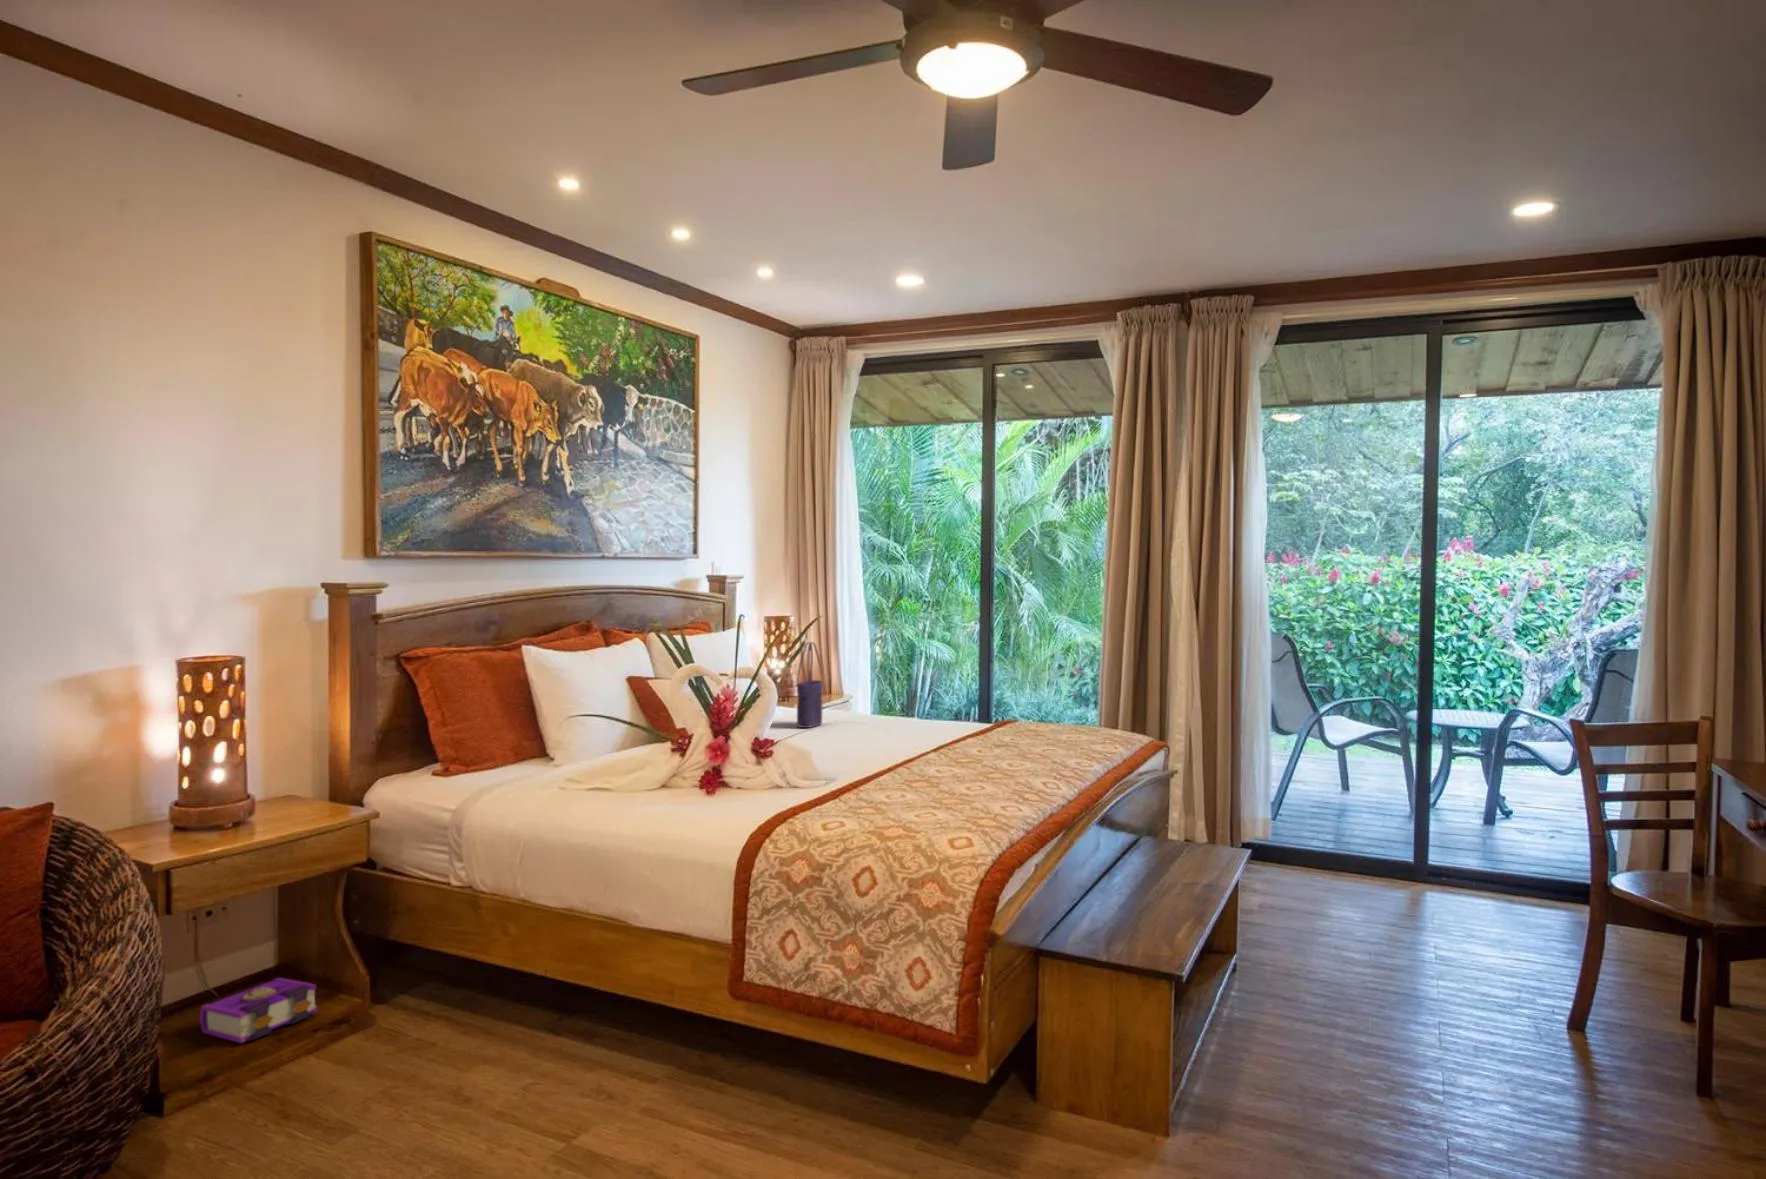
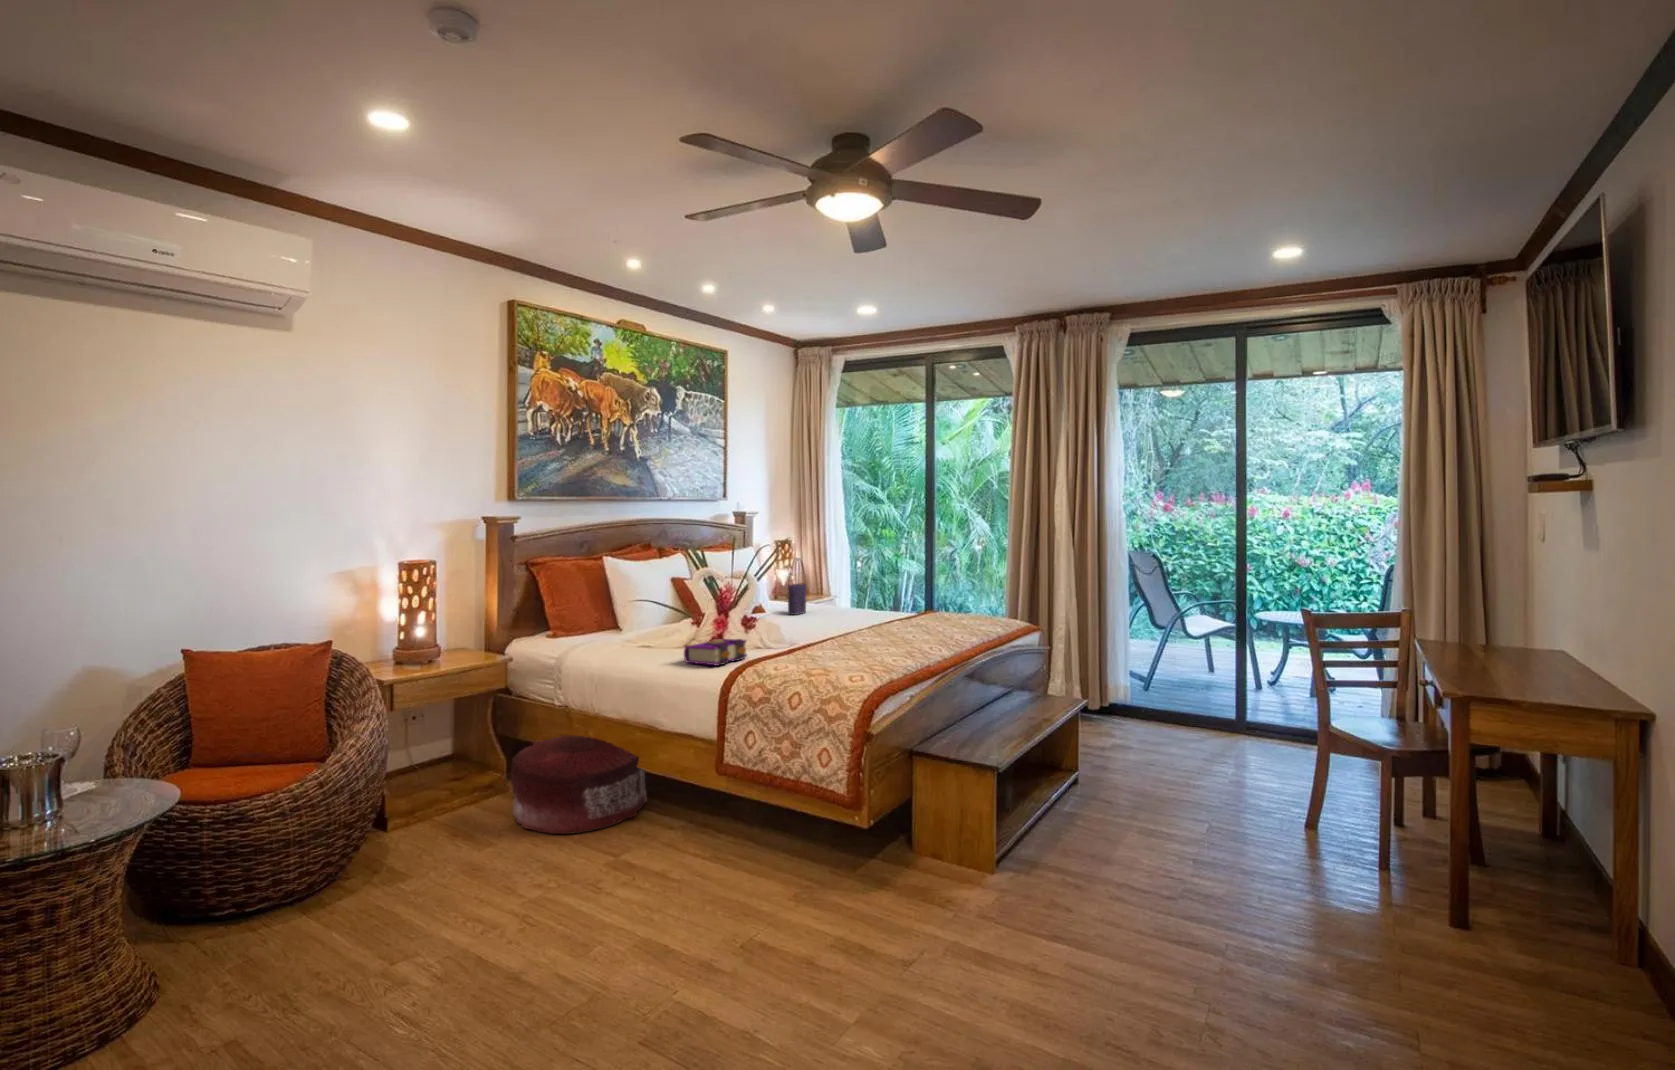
pouf: none [376,925,601,1110] -> present [511,735,646,834]
book: present [200,978,317,1043] -> present [684,639,747,666]

